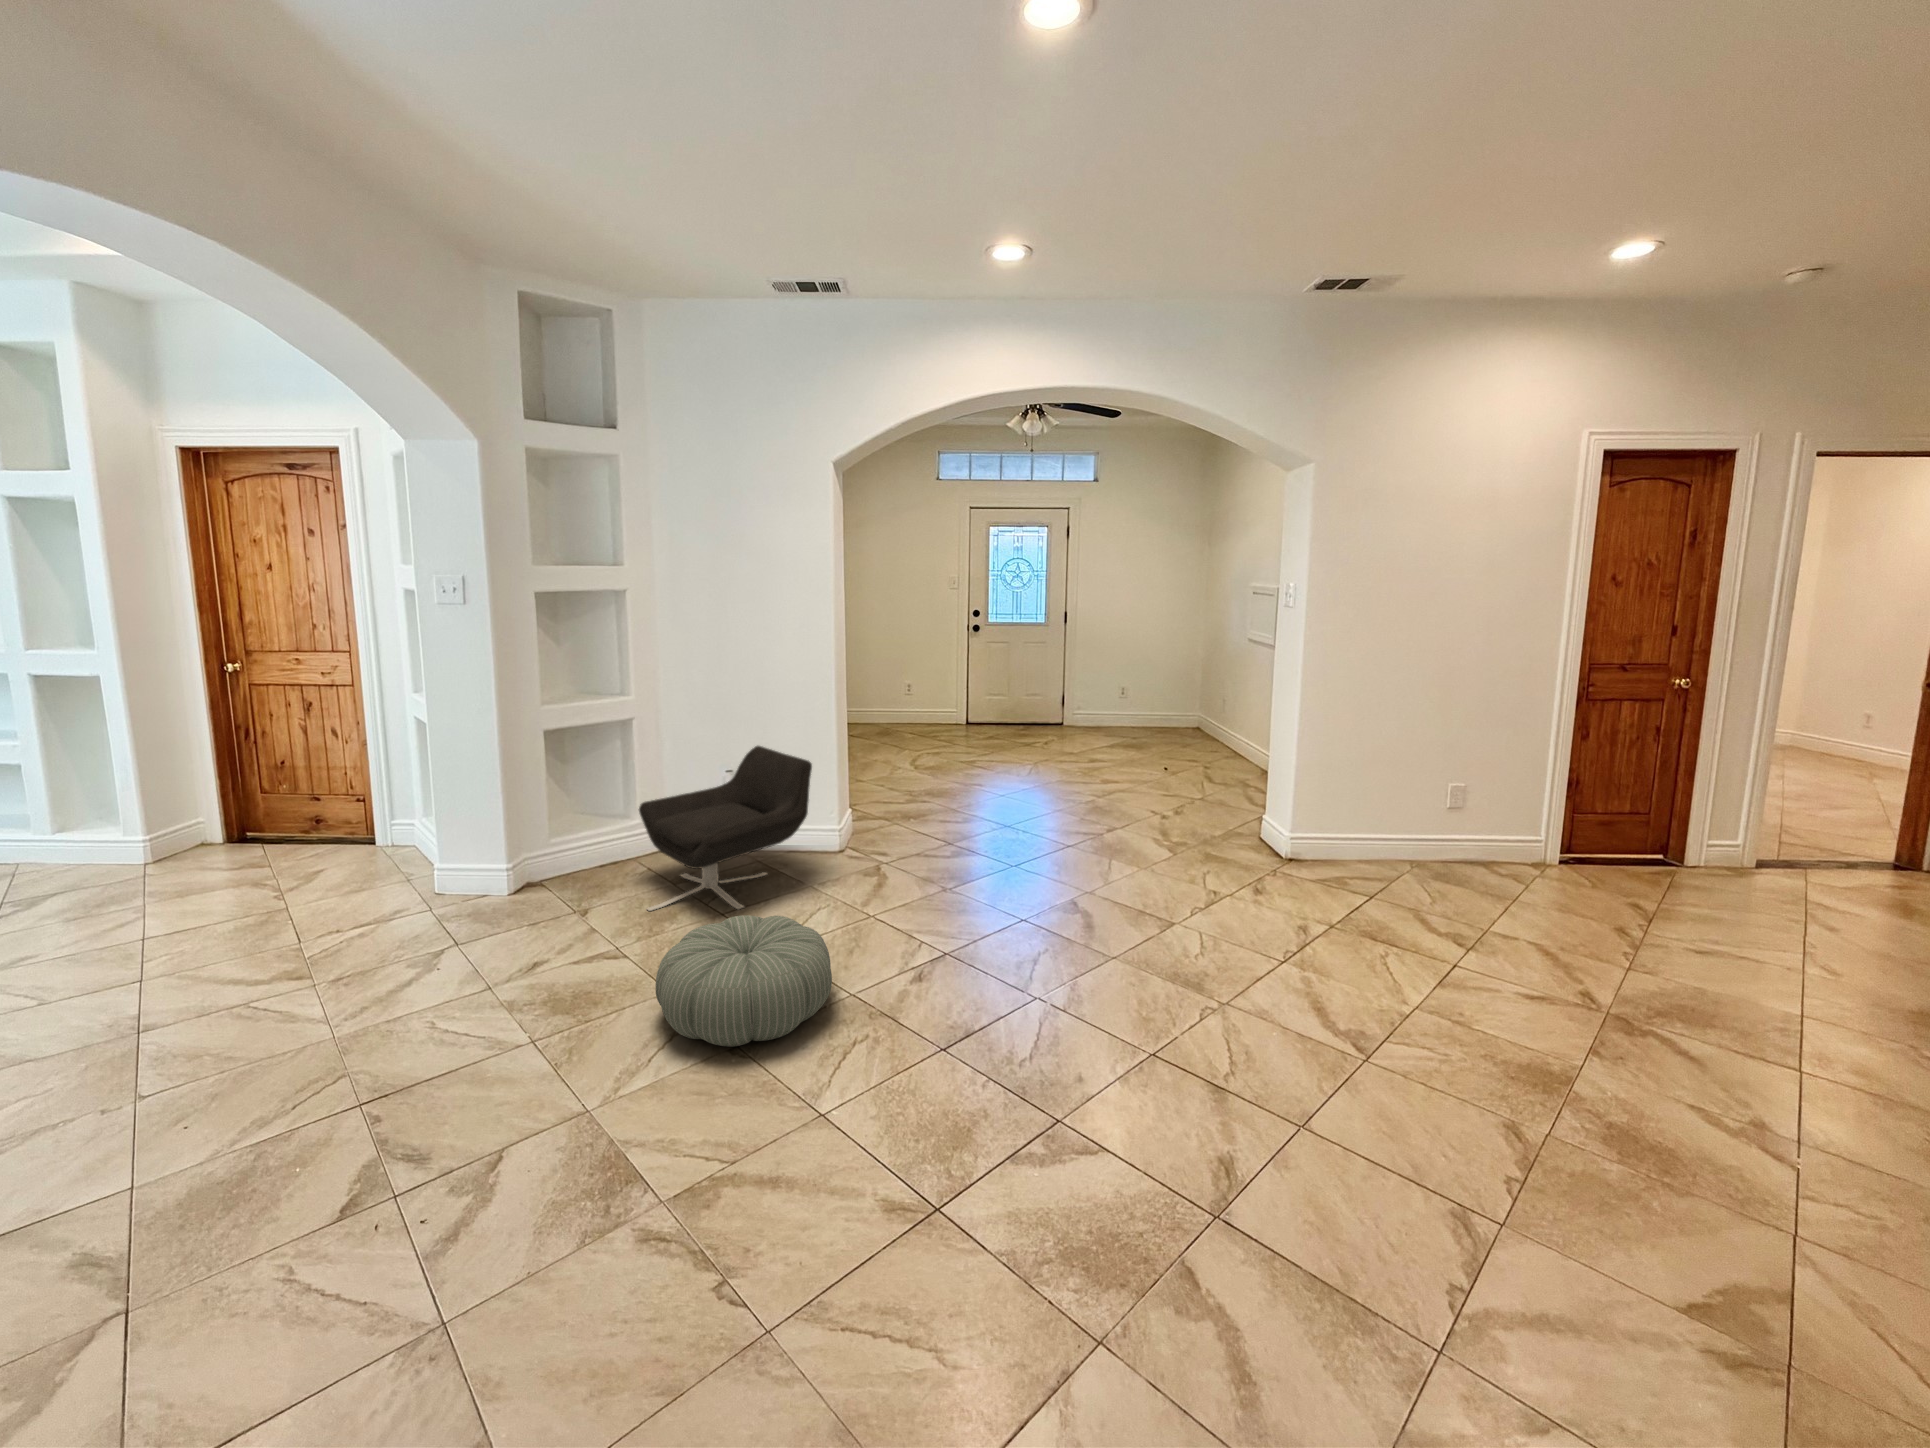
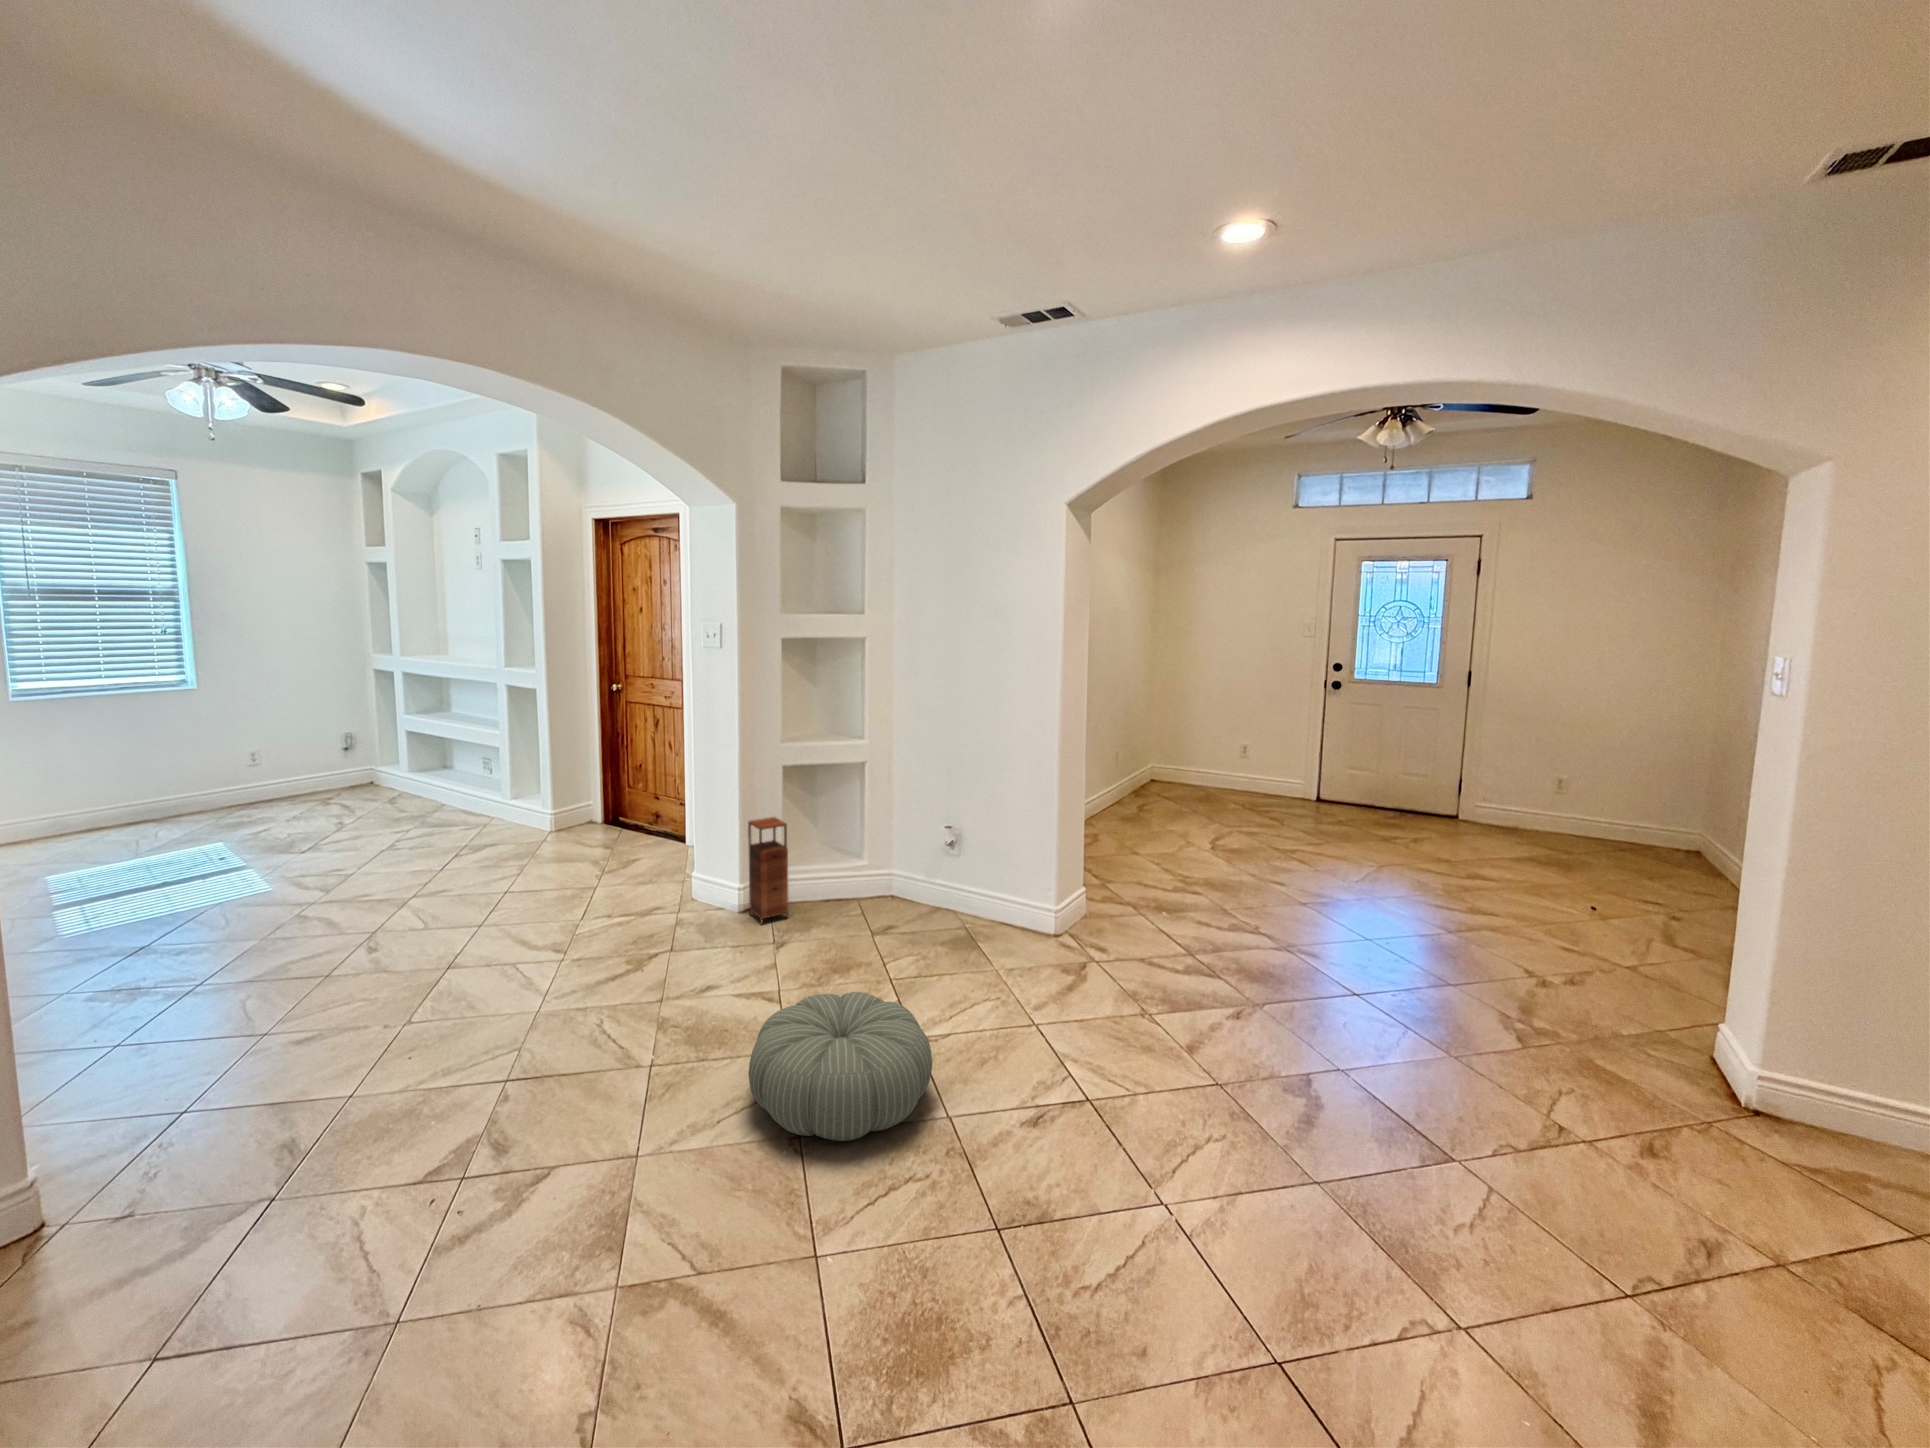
lounge chair: present [639,746,812,911] -> none [830,806,1009,980]
storage cabinet: none [516,784,572,899] -> present [748,817,788,924]

